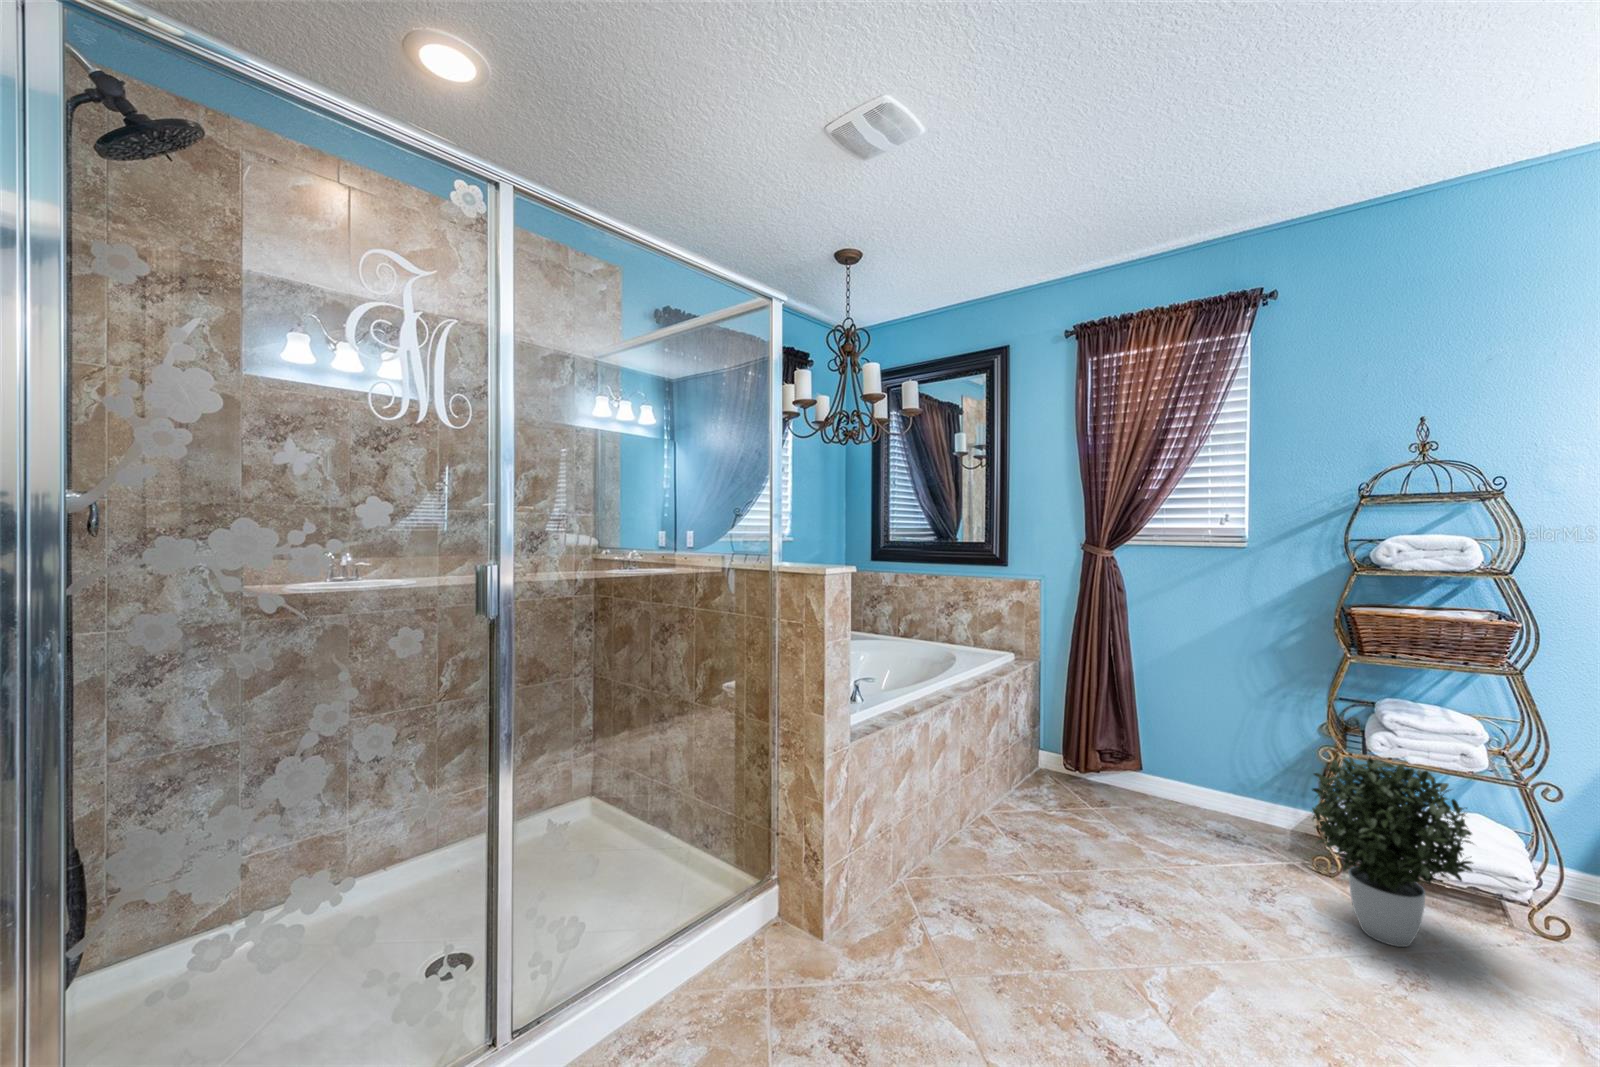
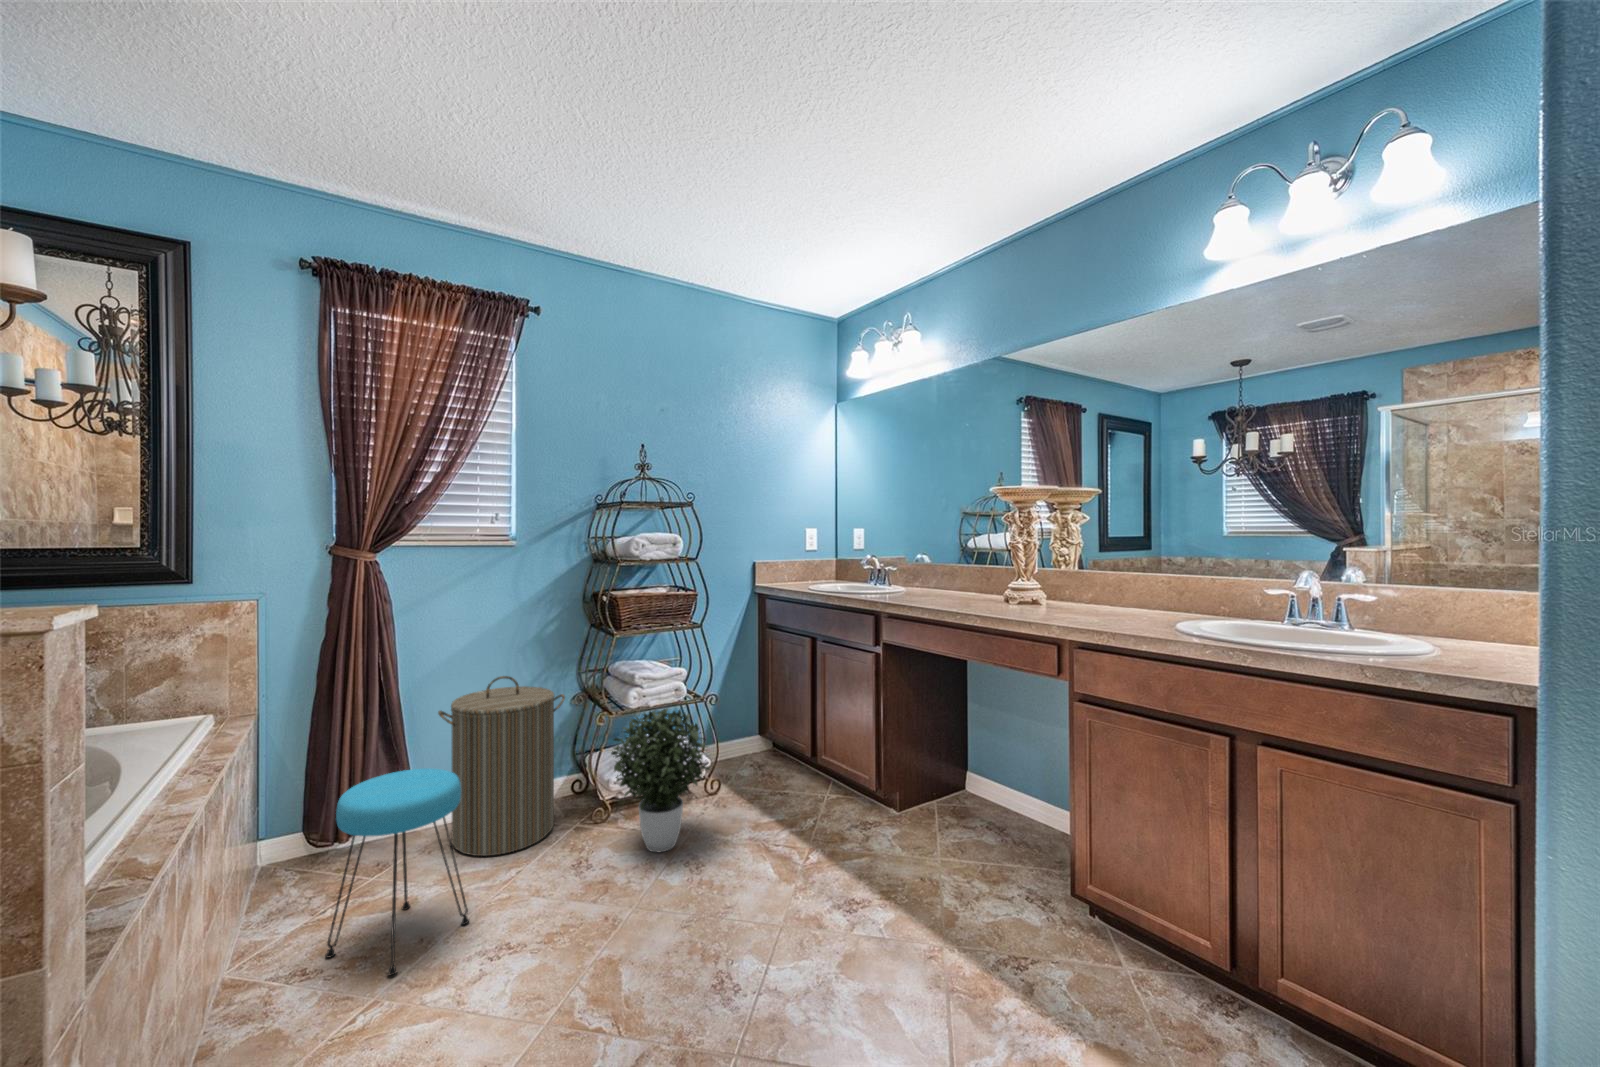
laundry hamper: none [1150,674,1288,853] -> present [438,676,565,856]
stool: none [1031,721,1128,871] -> present [325,769,469,975]

